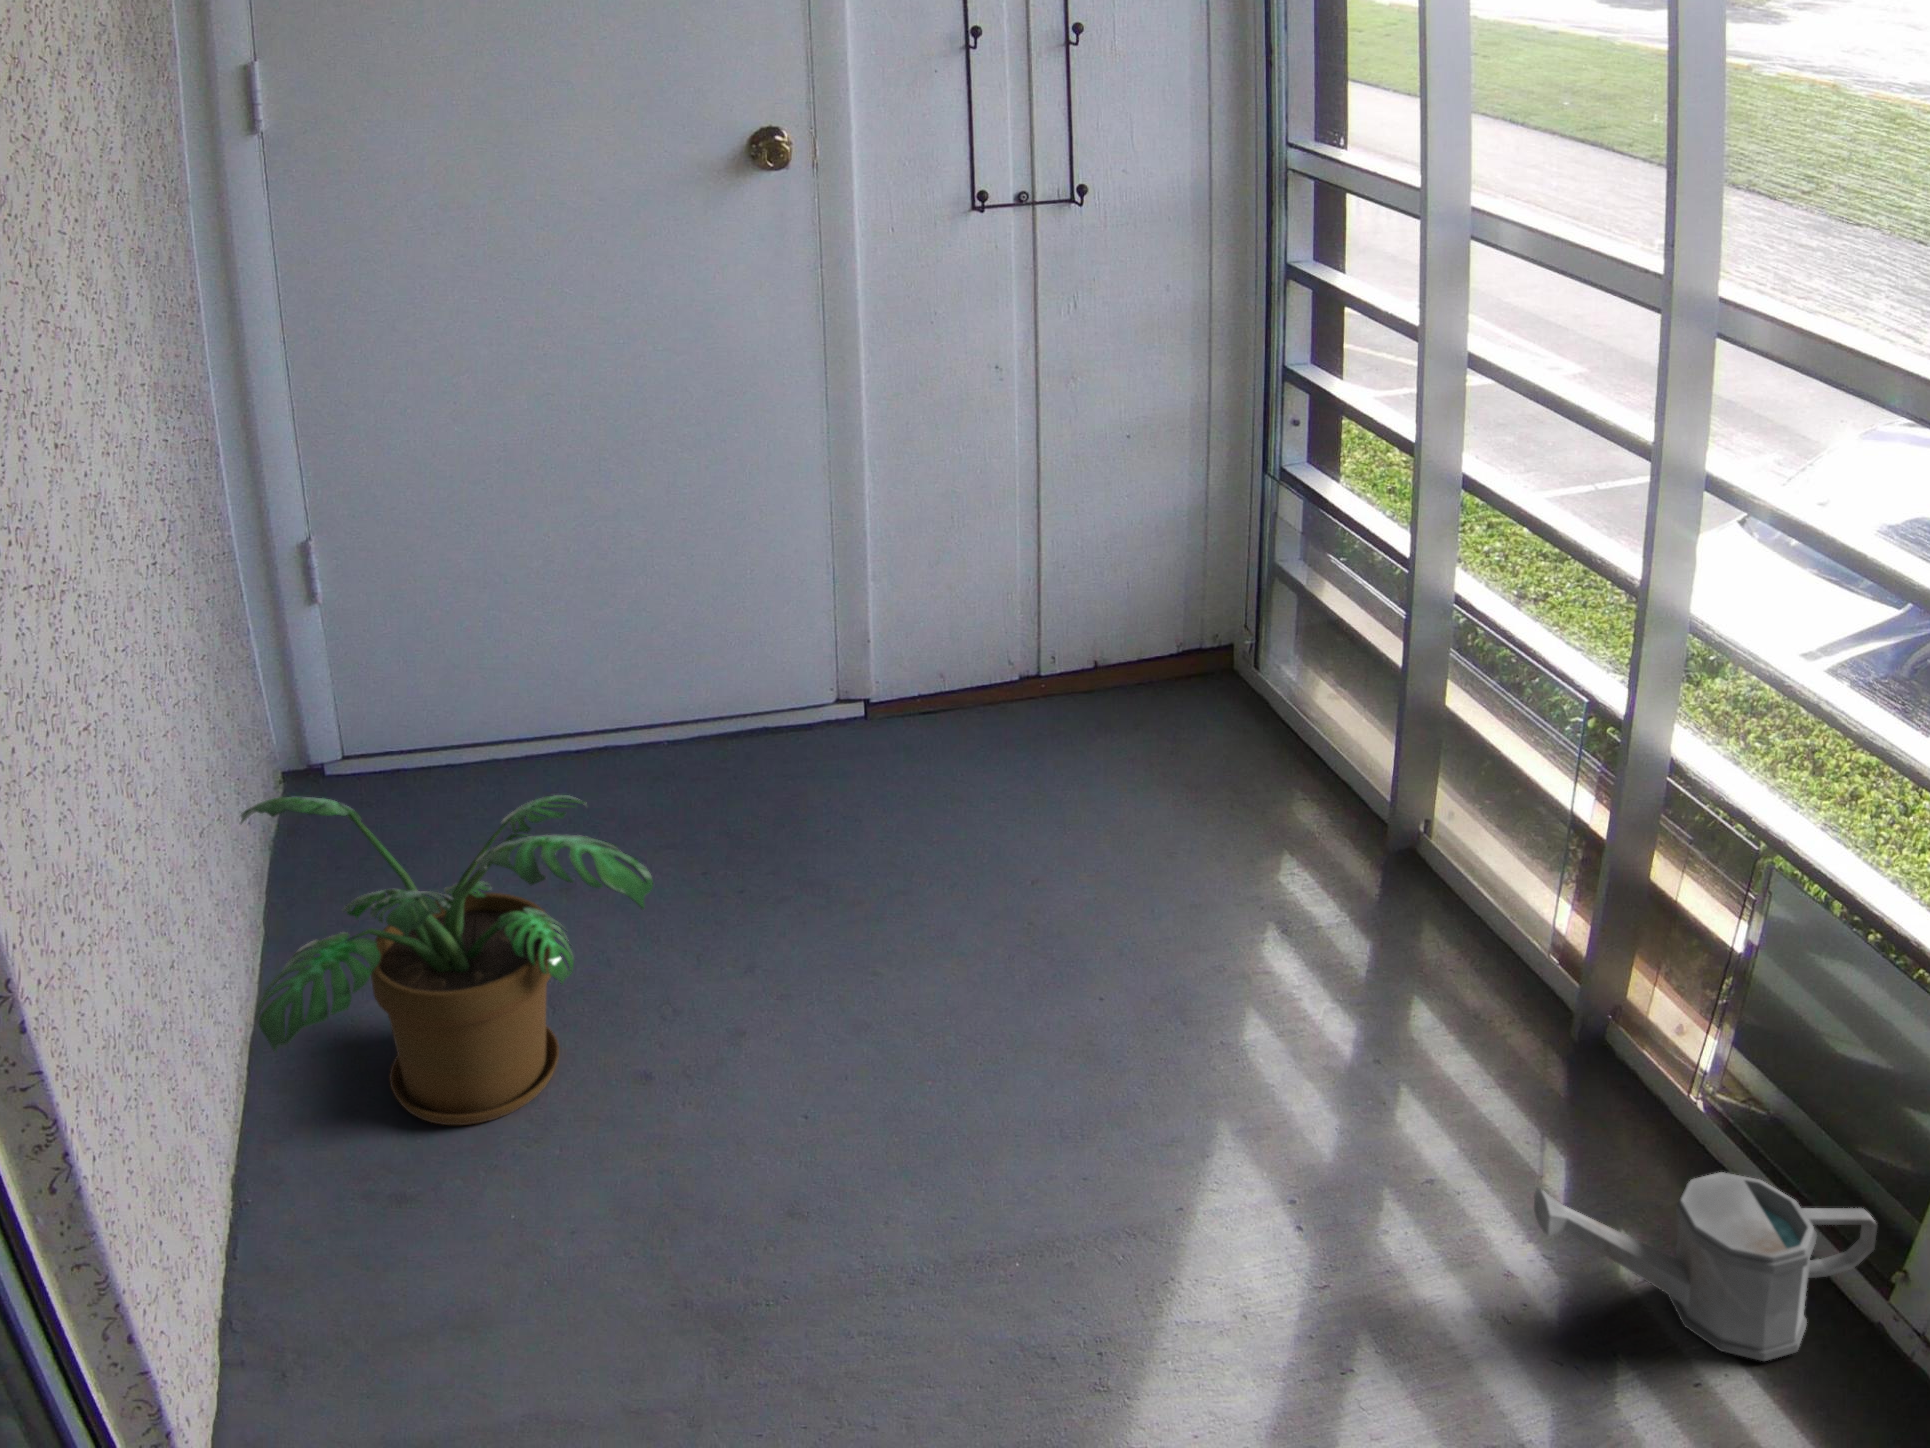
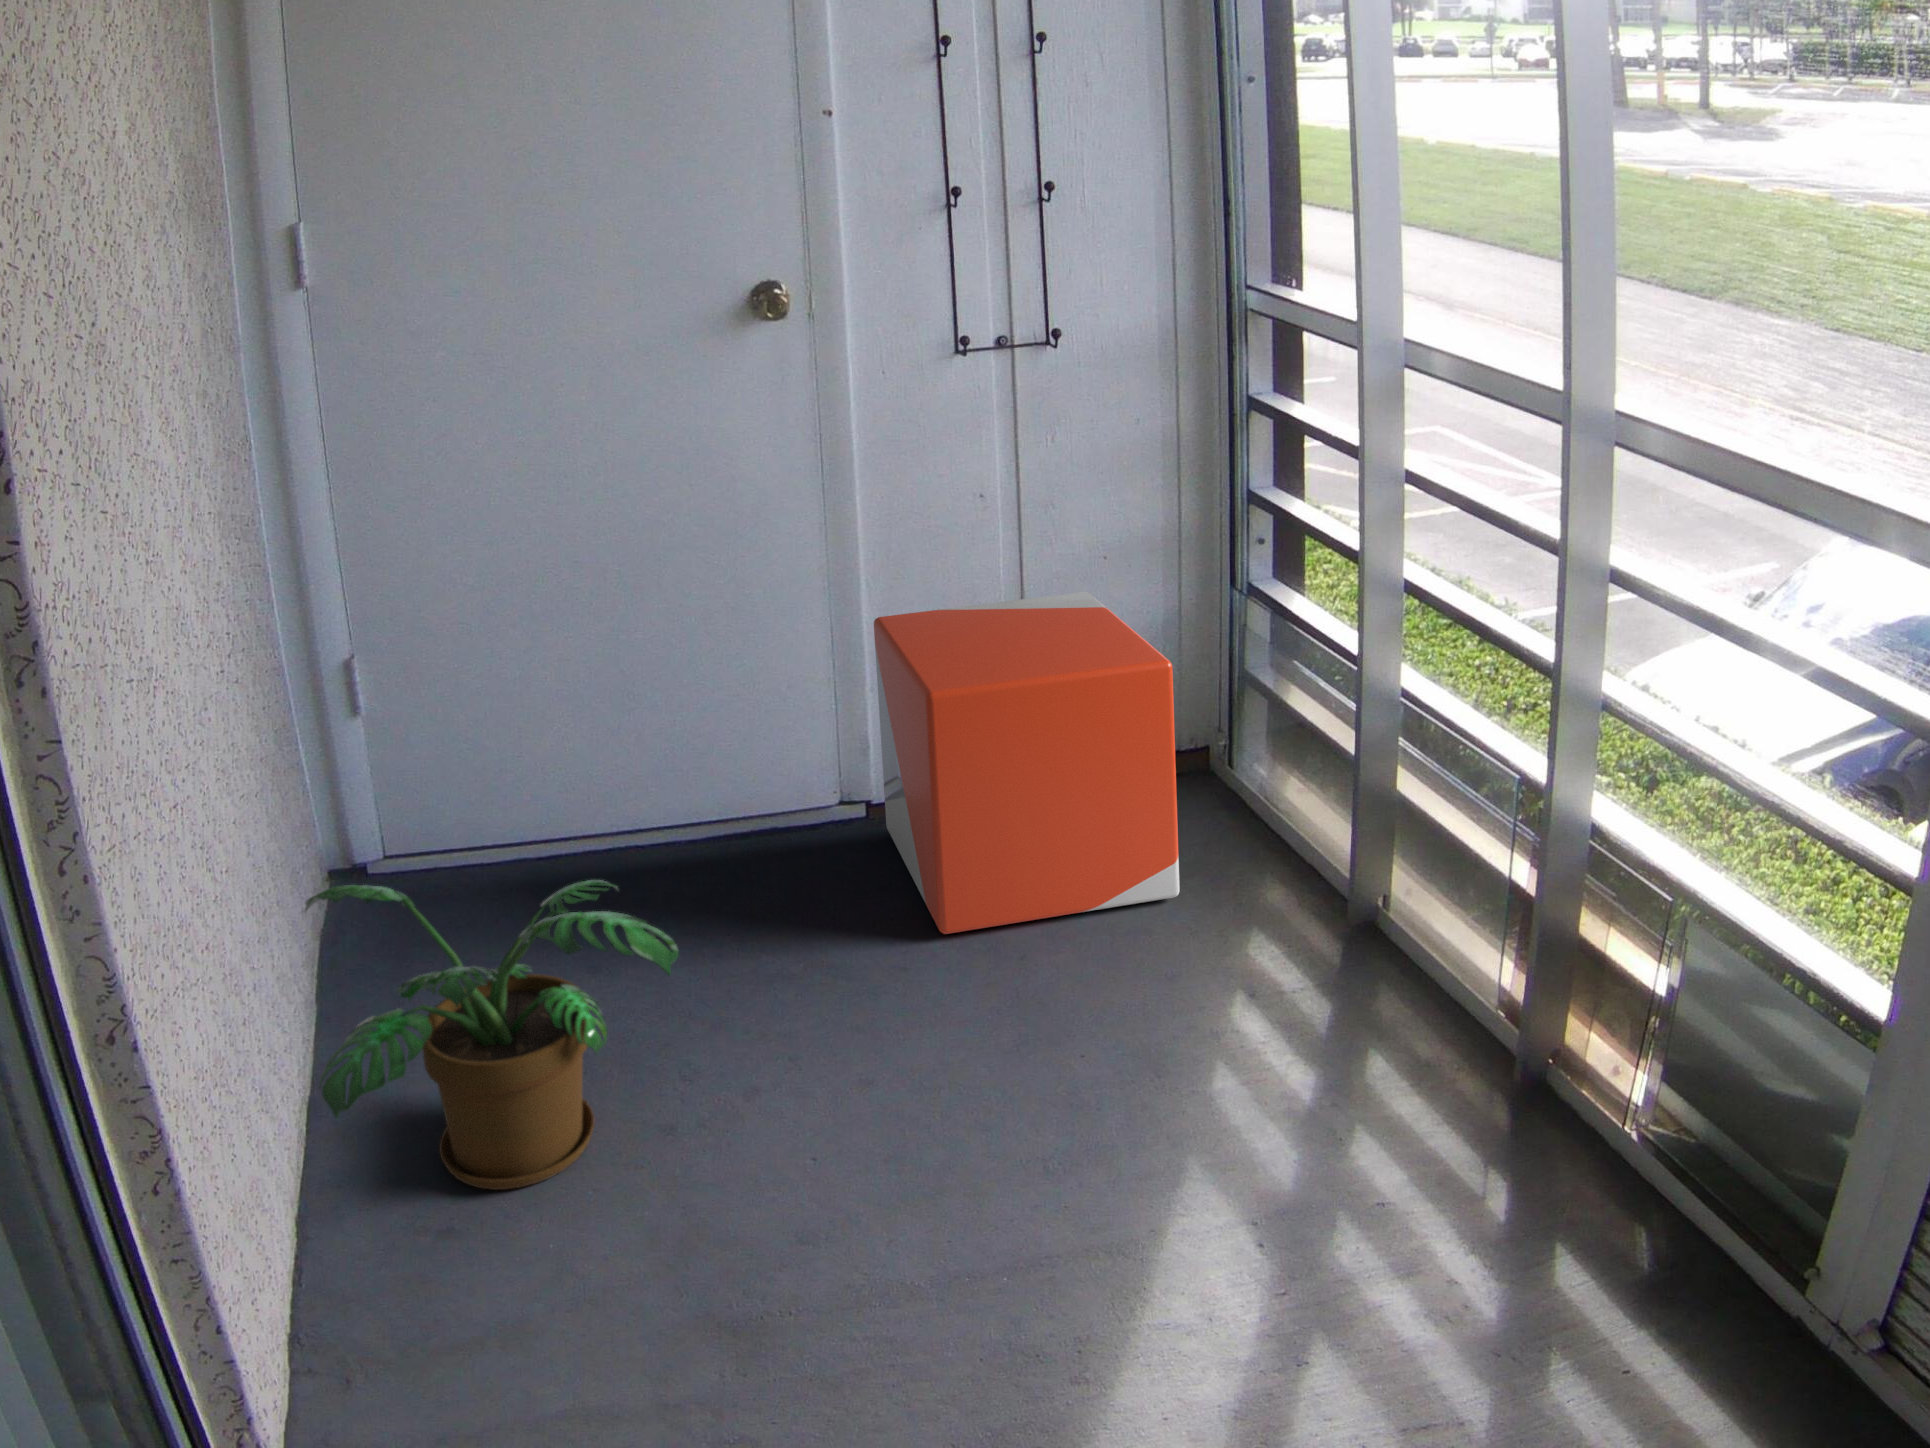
stool: none [871,481,1201,851] -> present [874,592,1180,934]
watering can: present [1534,1172,1877,1361] -> none [1480,1196,1790,1370]

